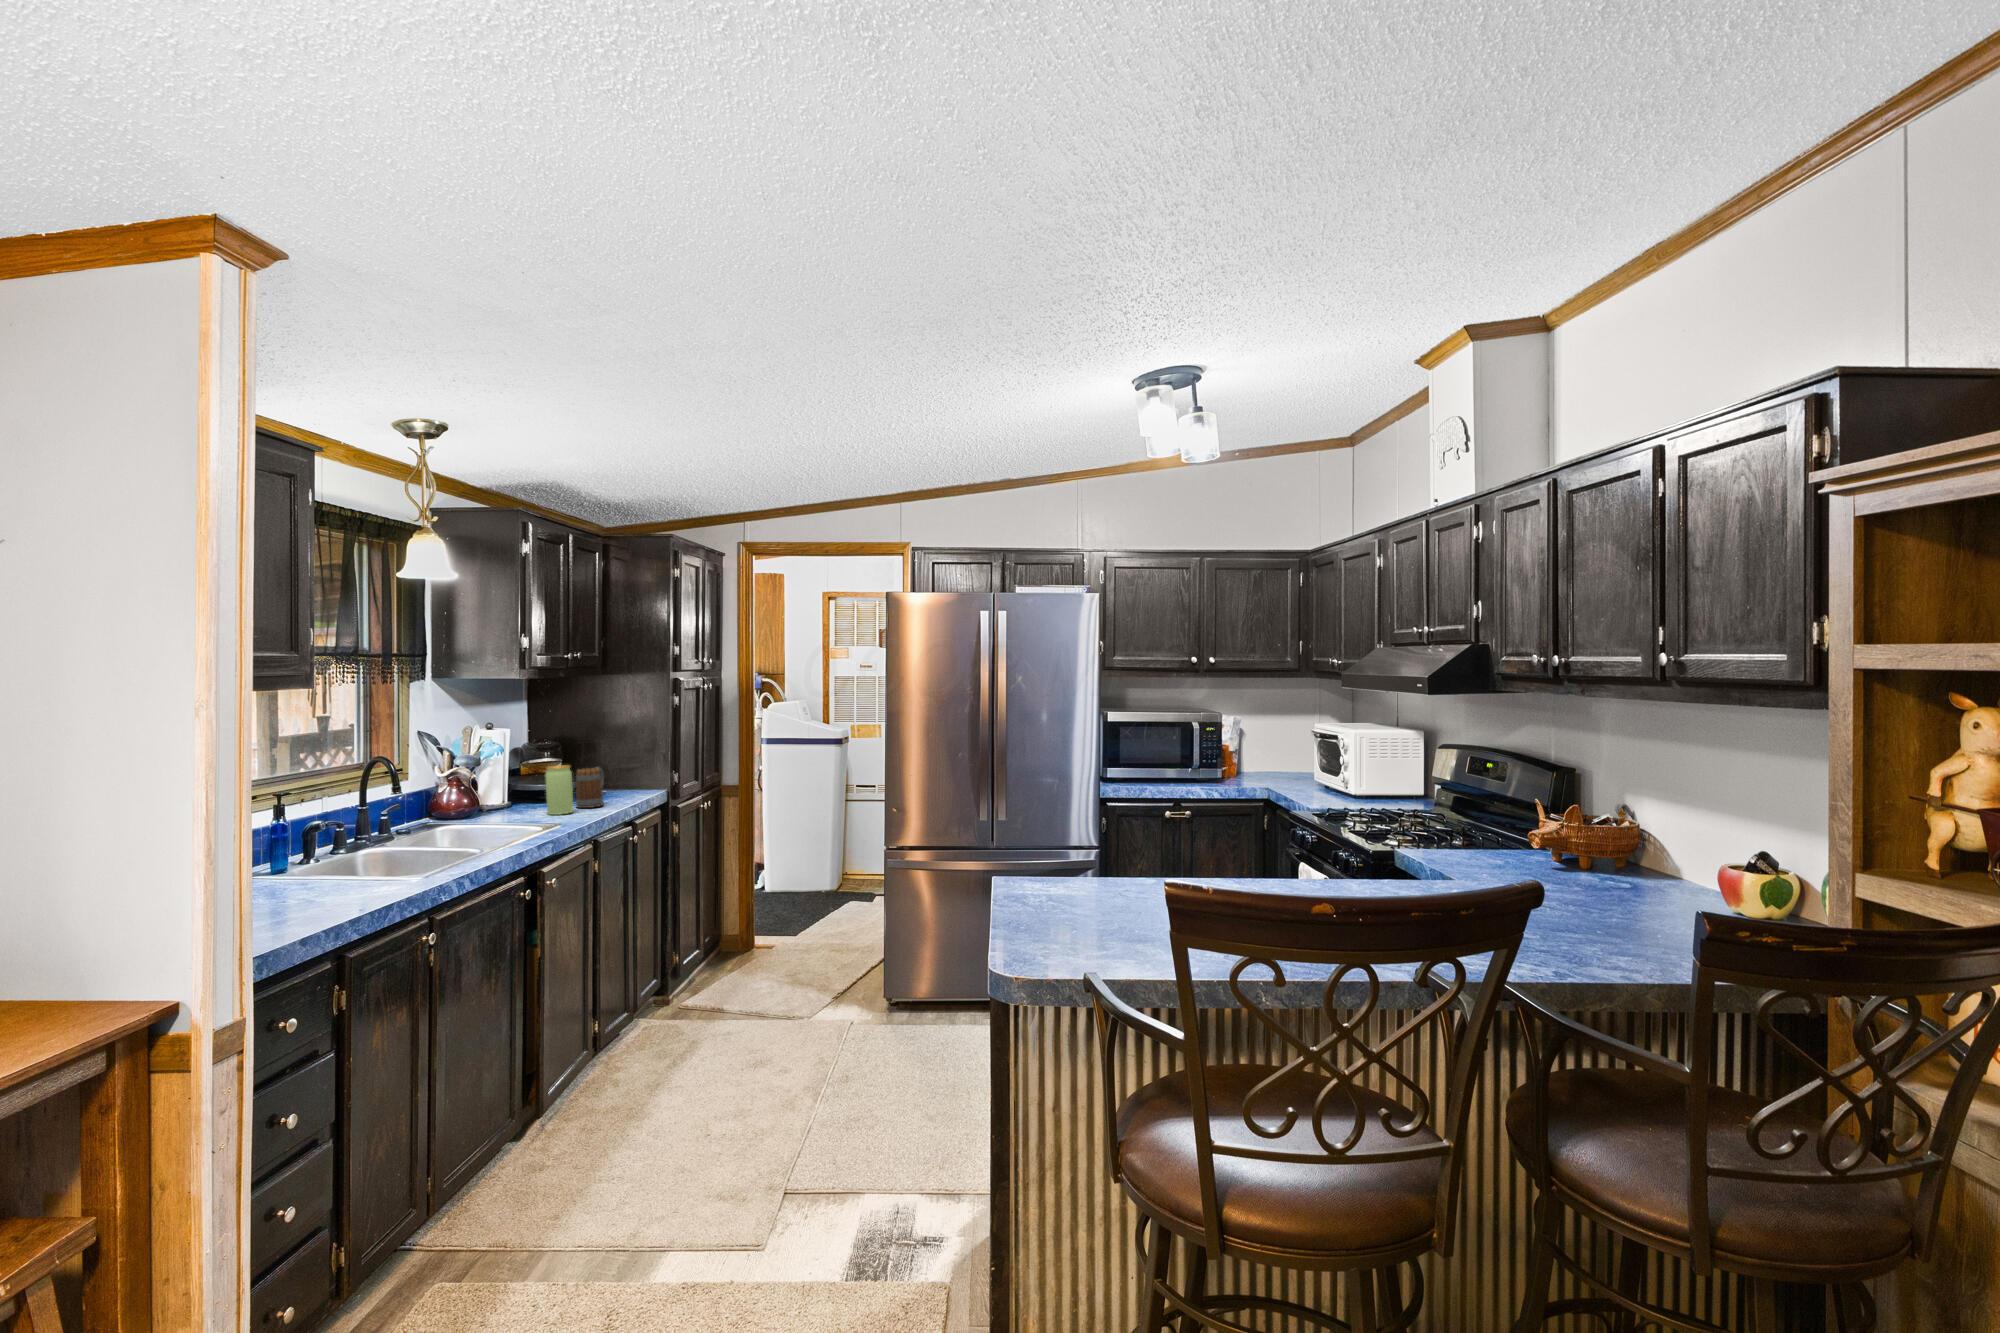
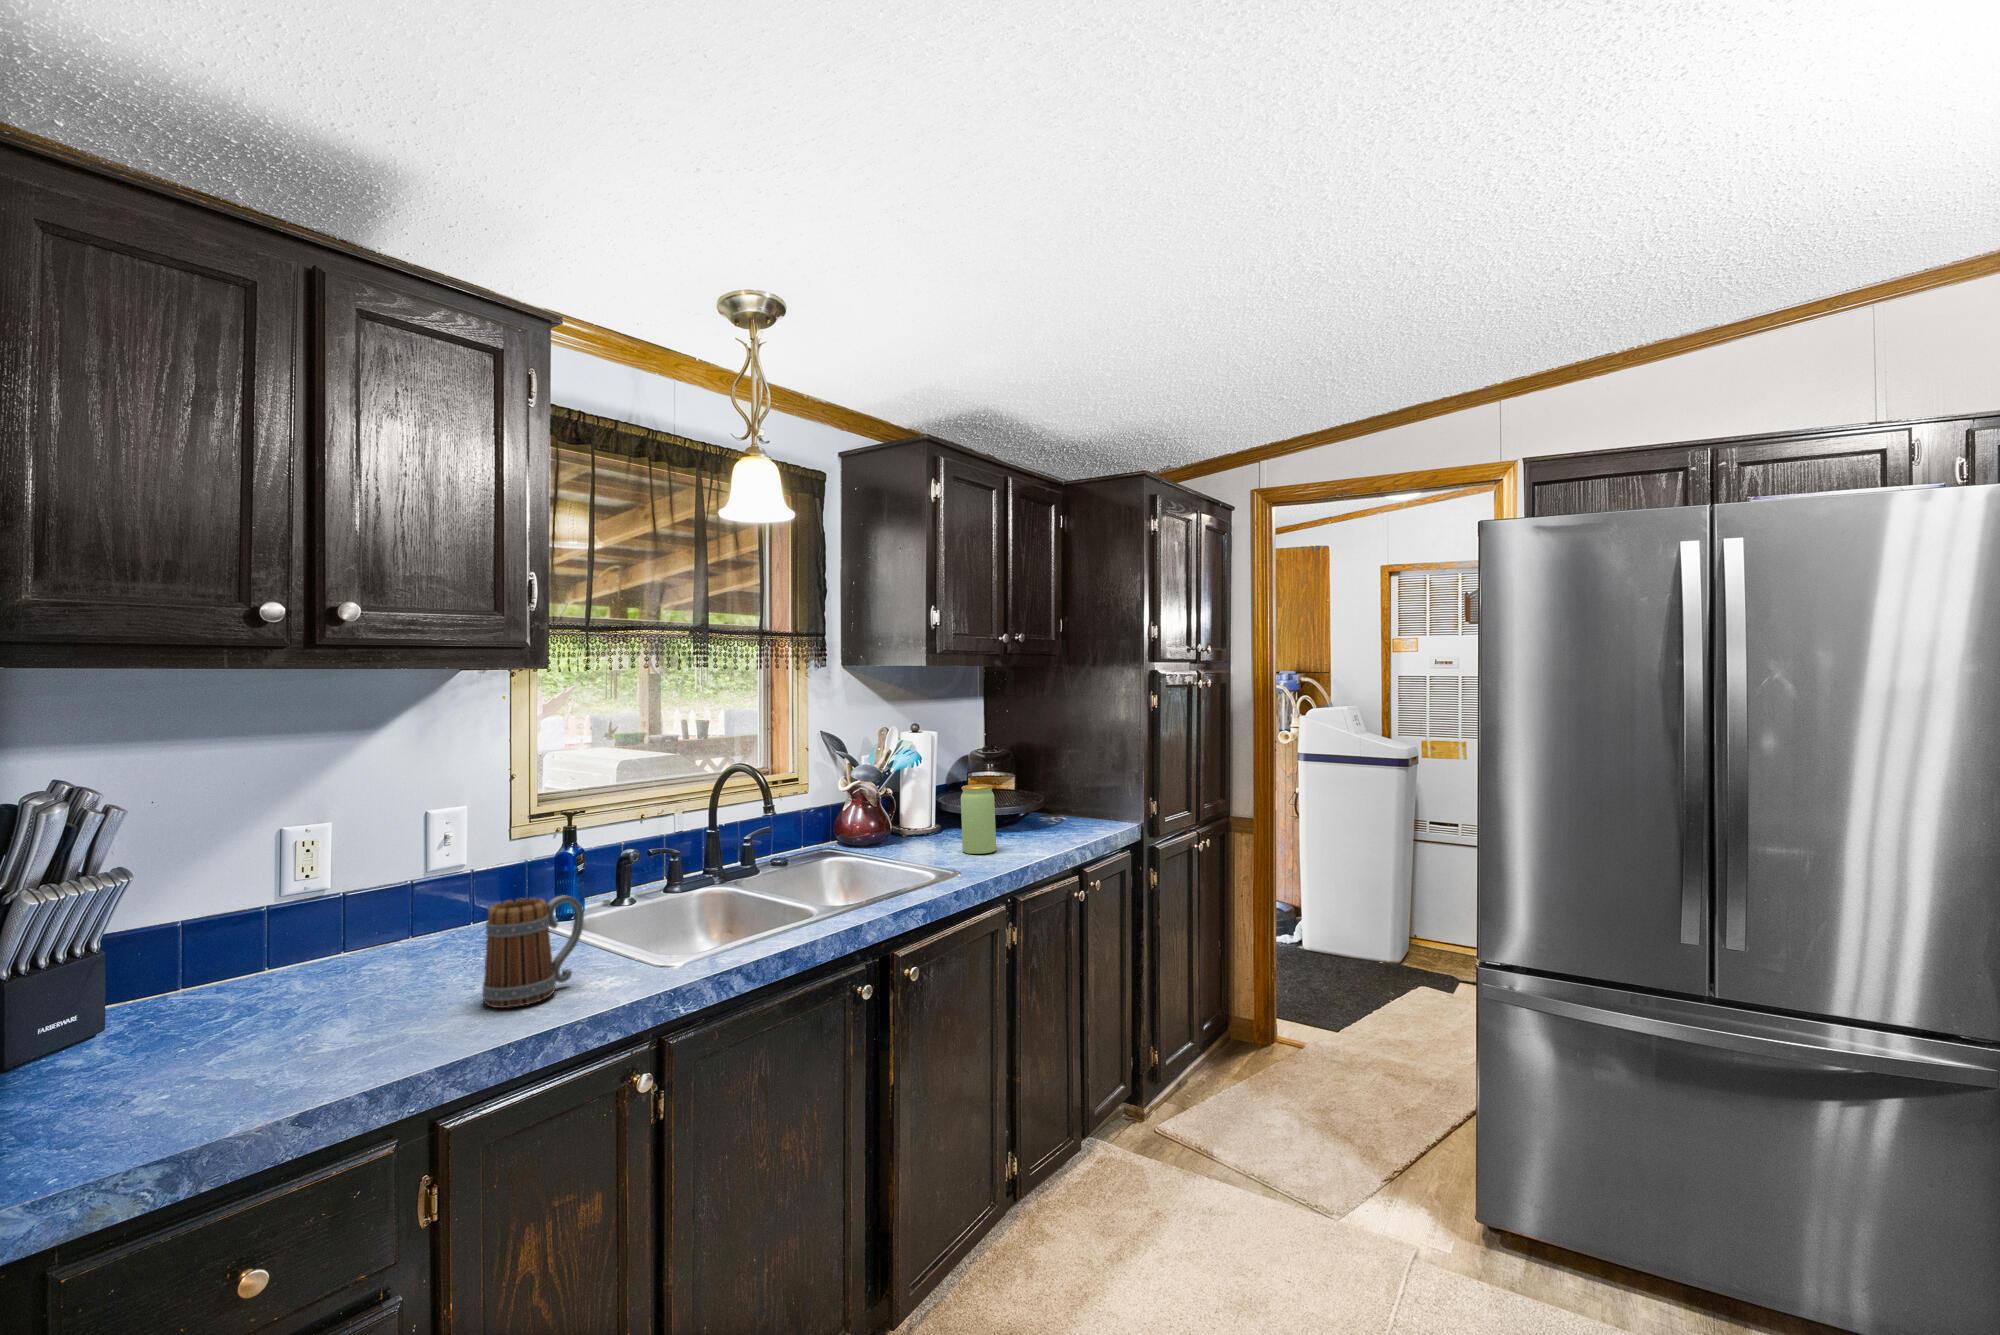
mug: present [575,768,604,808] -> present [482,895,584,1008]

